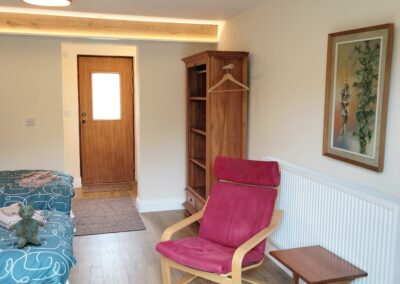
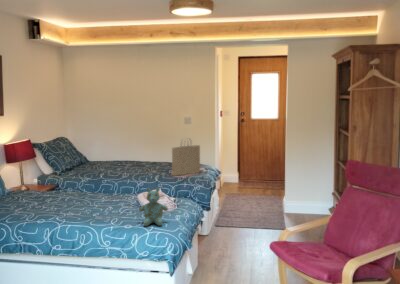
tote bag: none [21,142,53,186] -> present [172,139,200,176]

